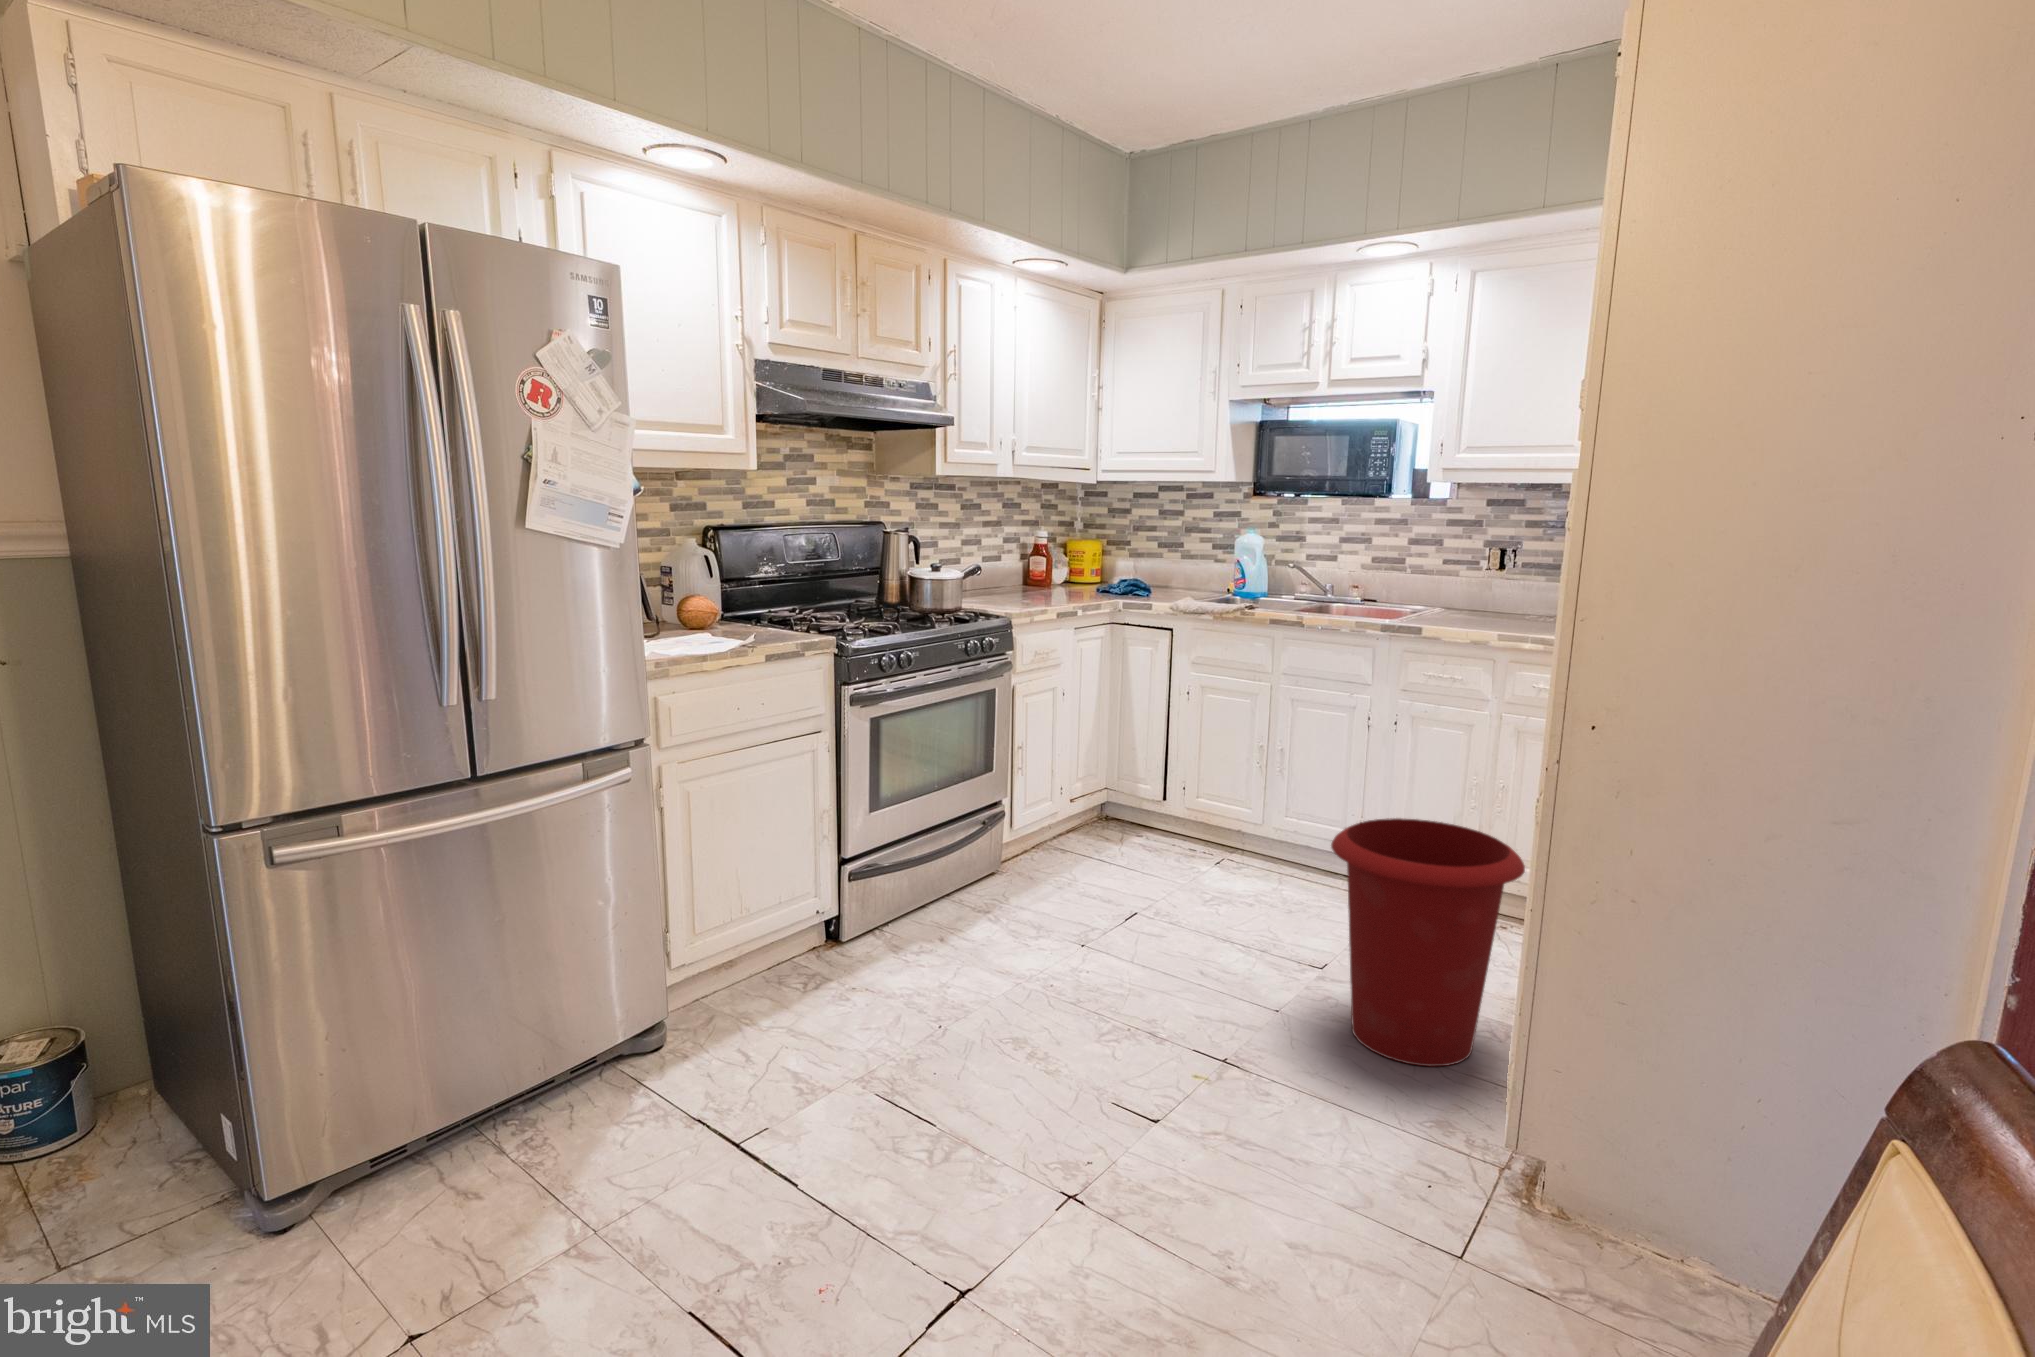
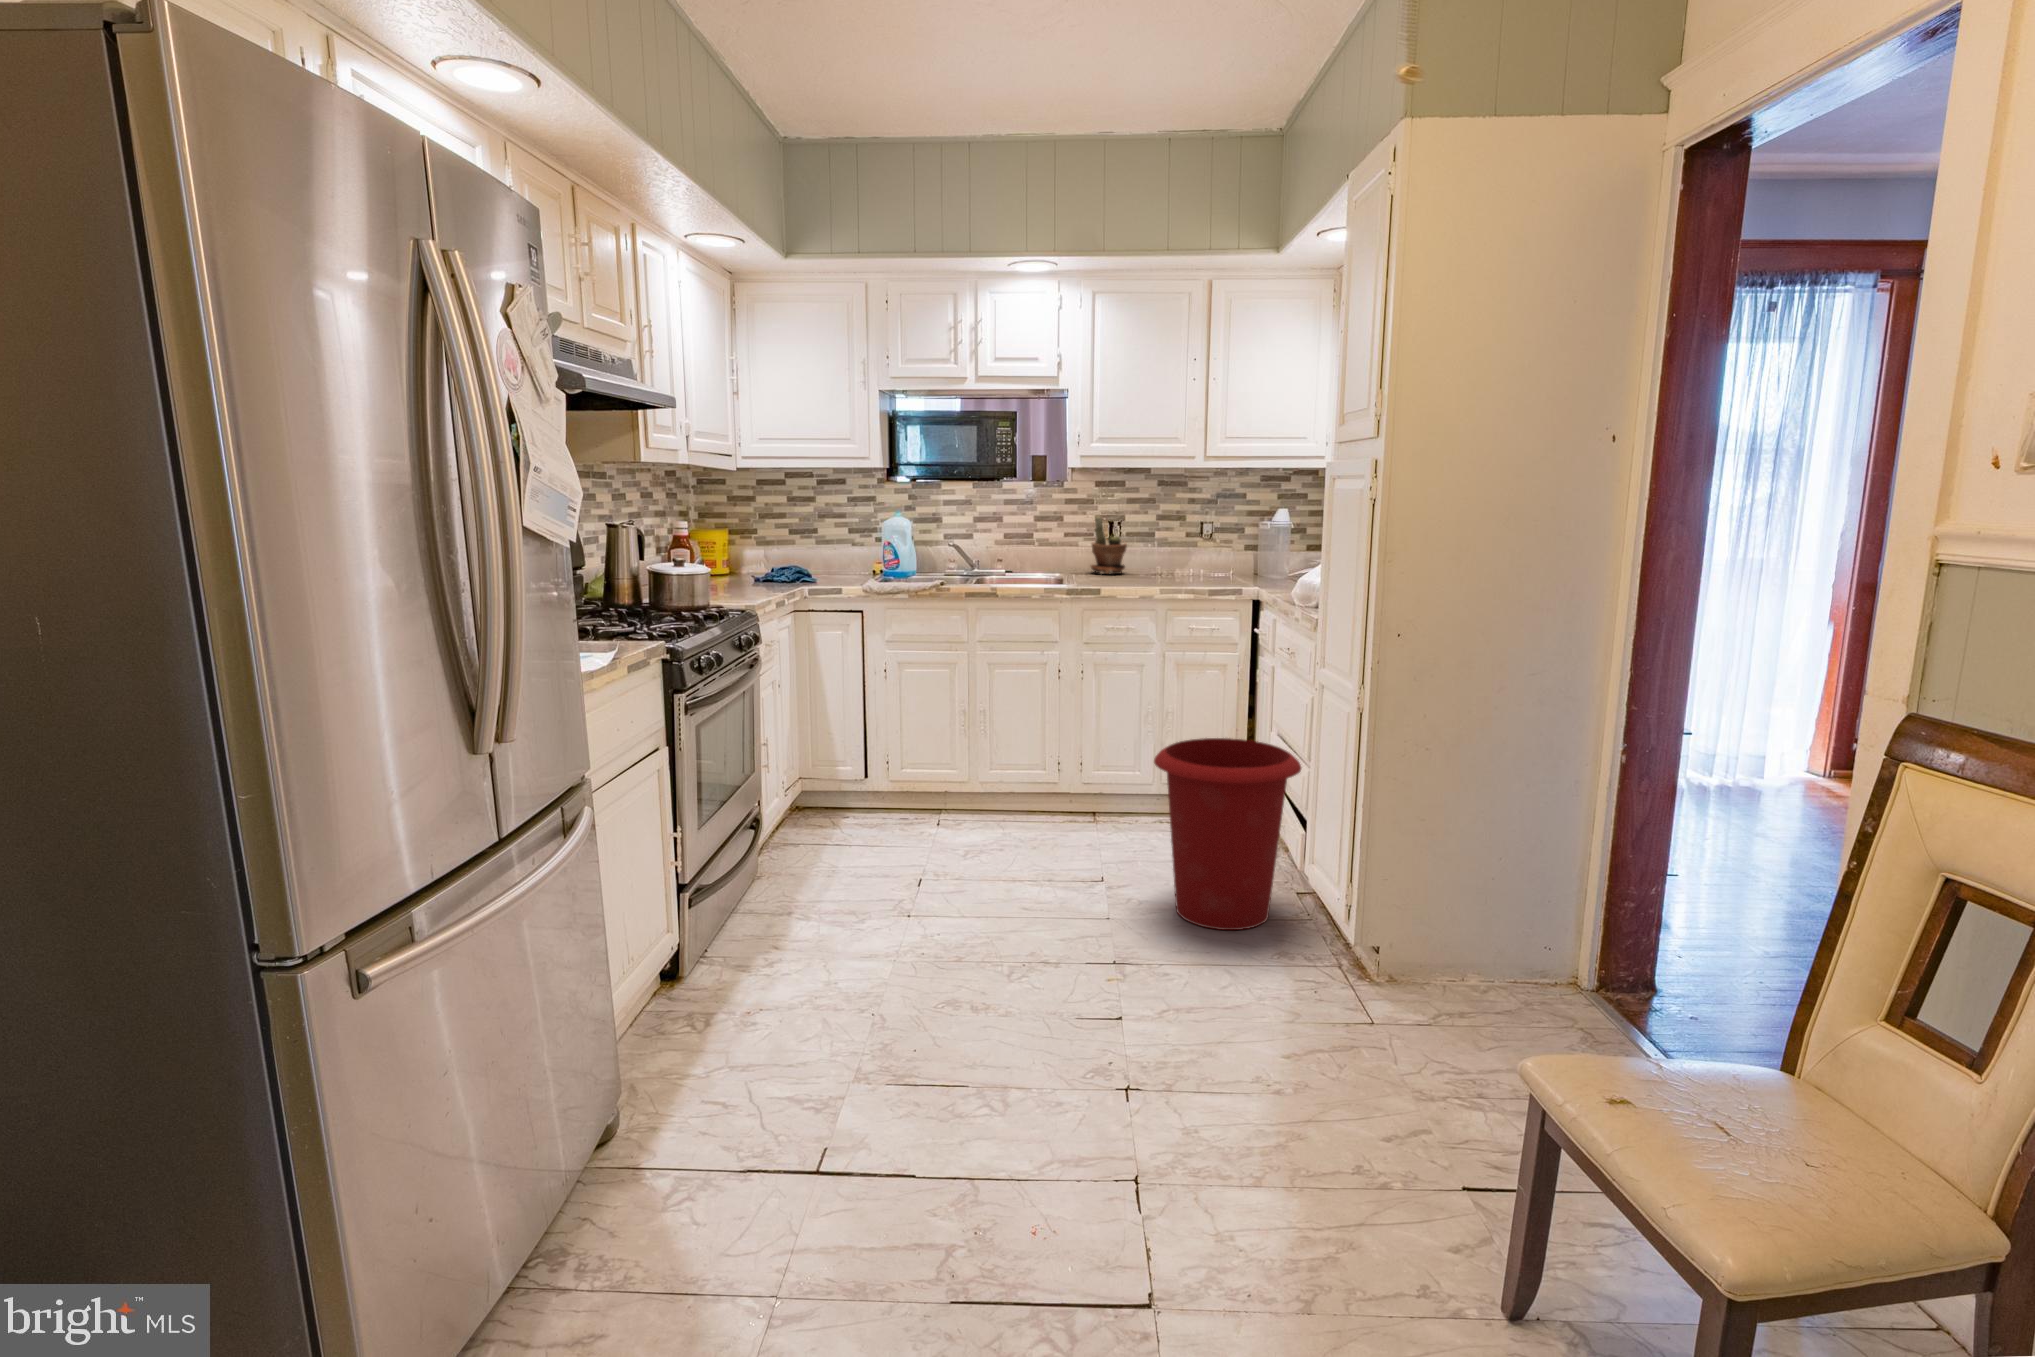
potted plant: none [1474,541,1524,613] -> present [1091,516,1127,574]

